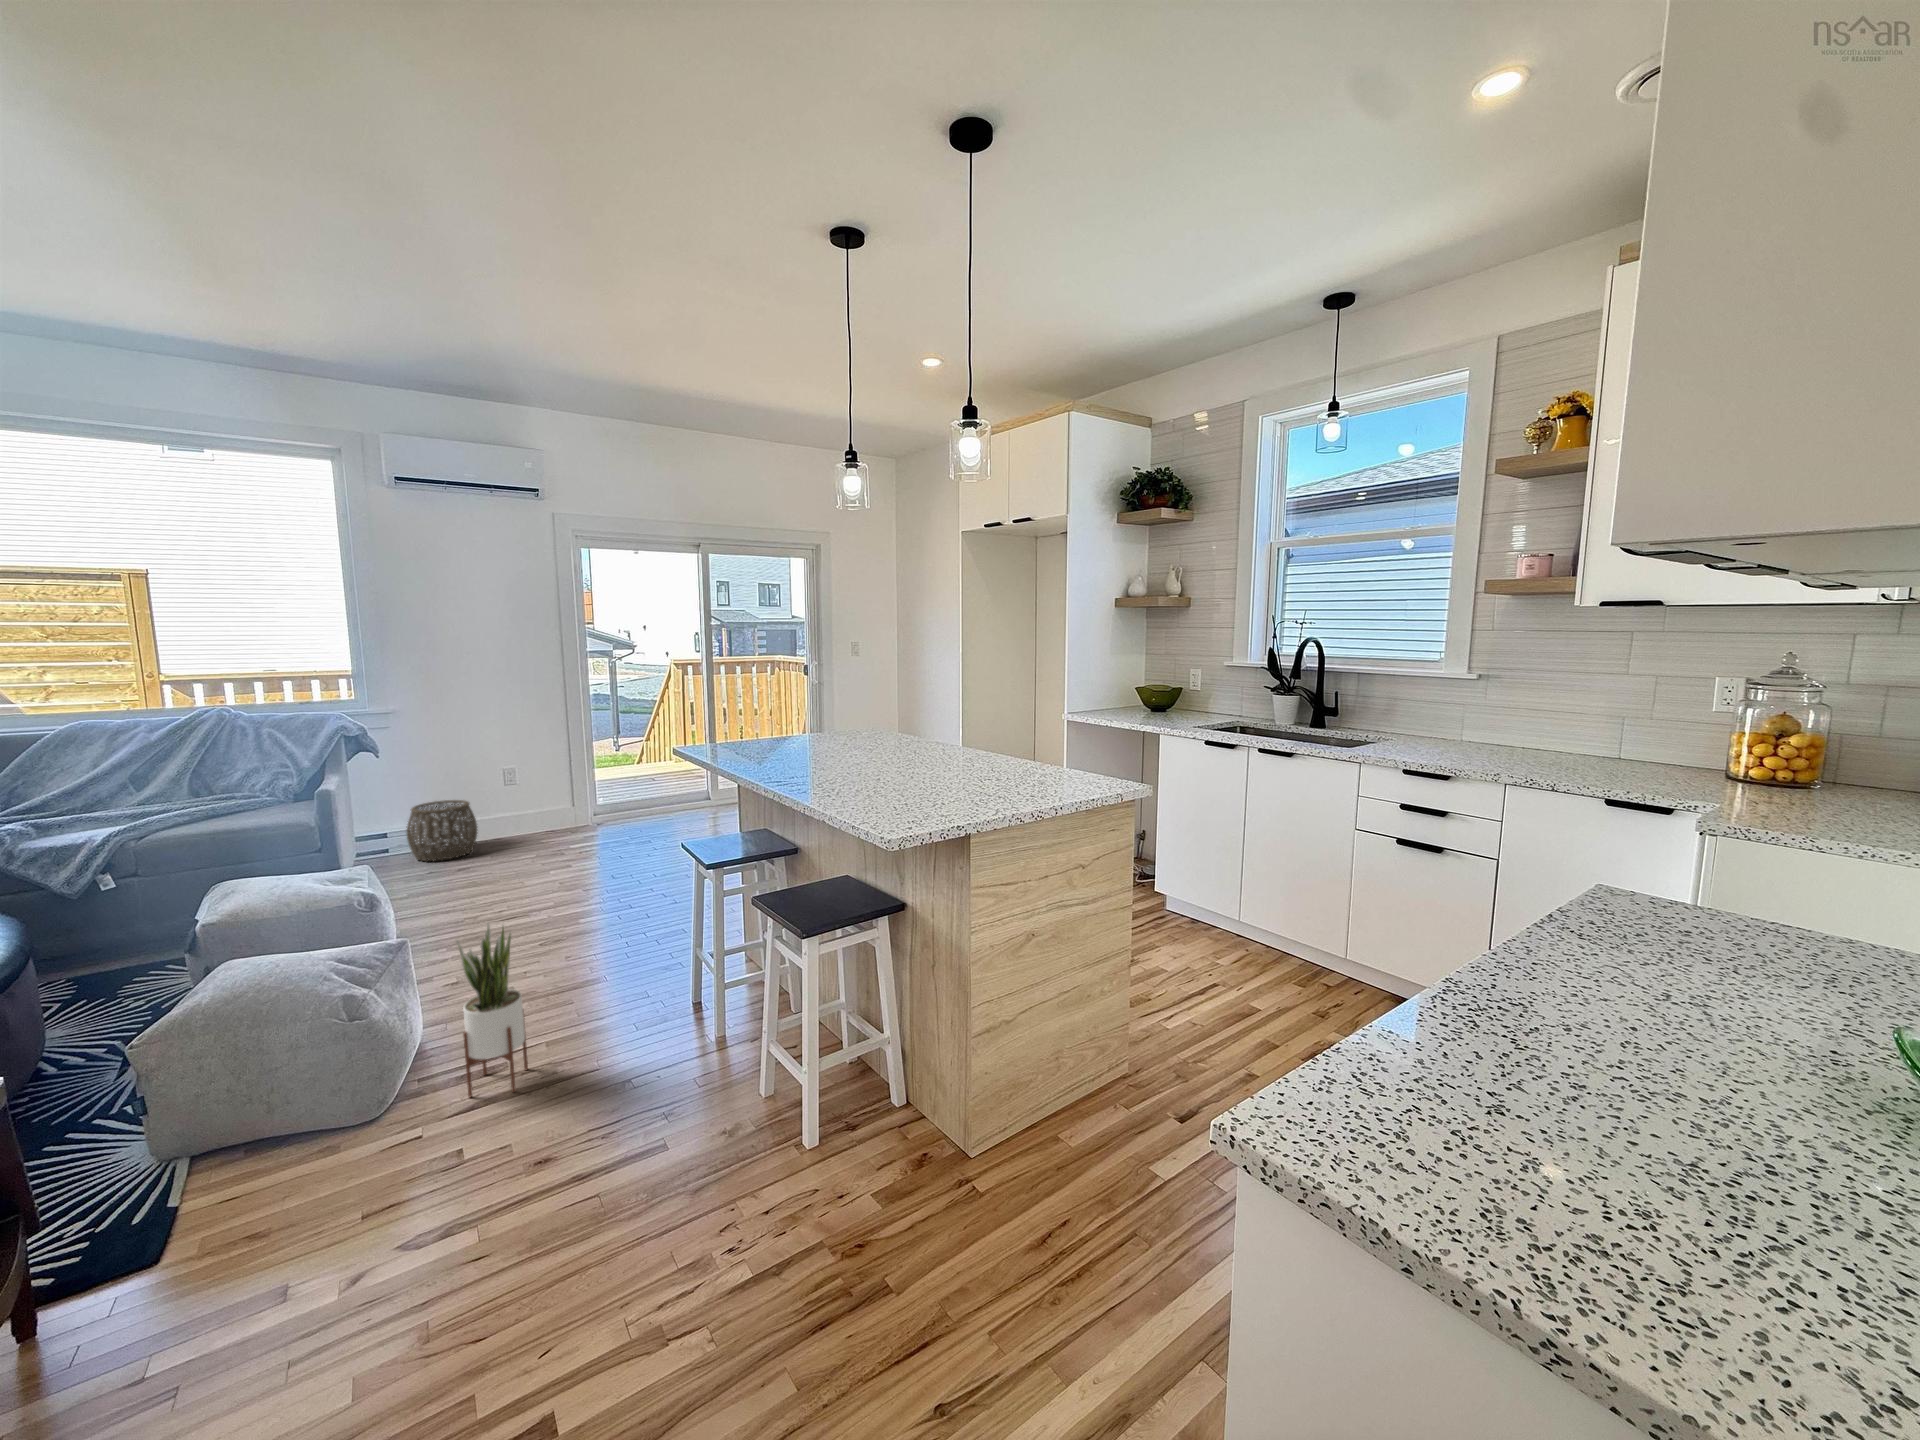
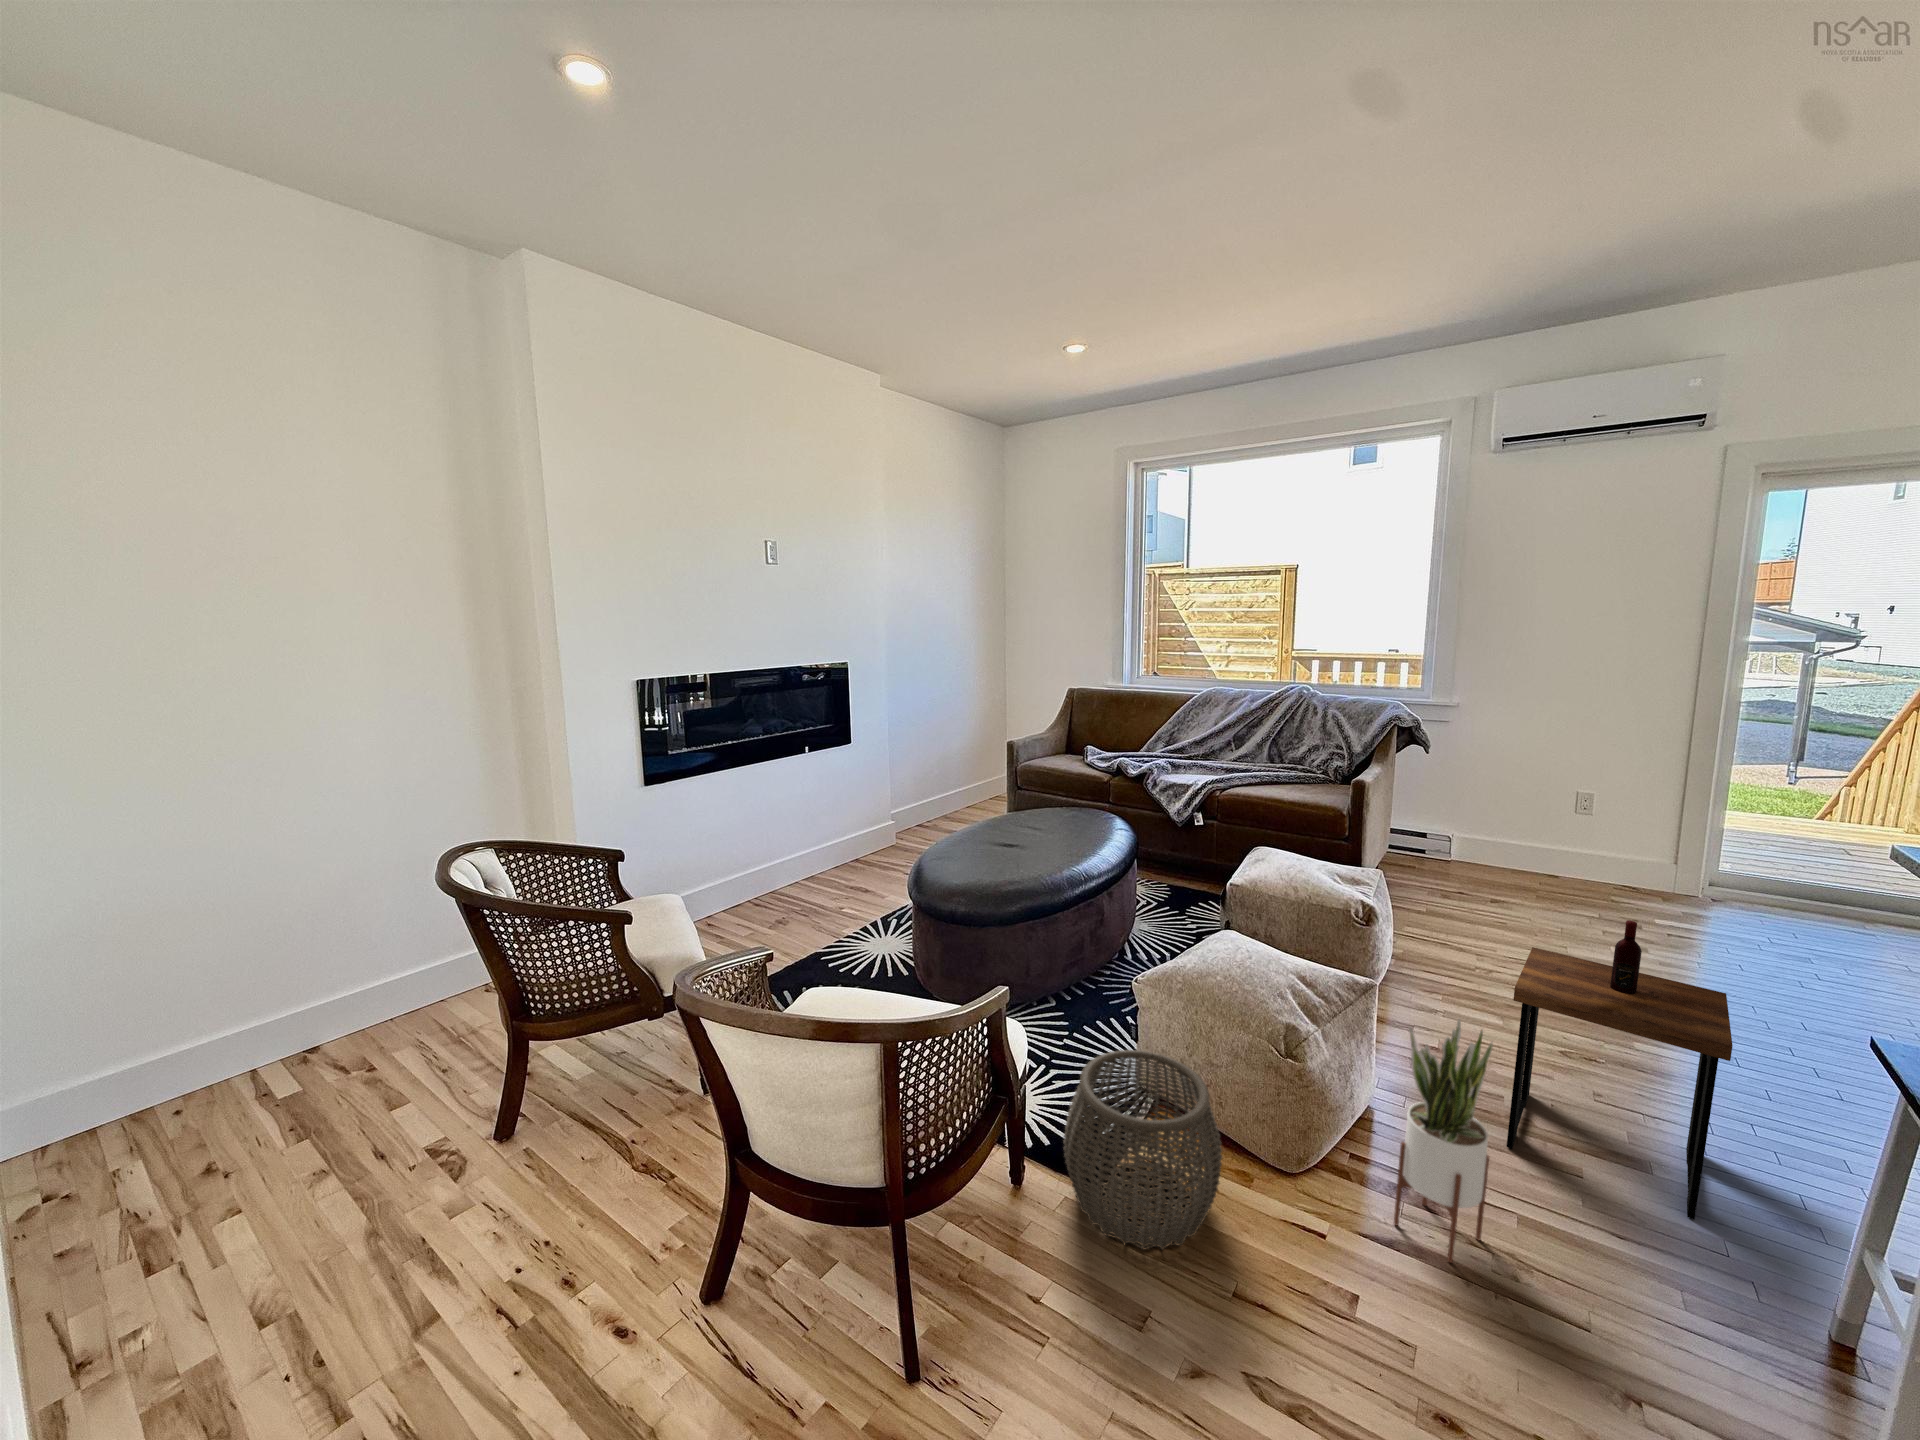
woven basket: present [406,800,477,861] -> present [1063,1050,1222,1249]
side table: none [512,829,632,1013] -> present [1507,920,1733,1219]

